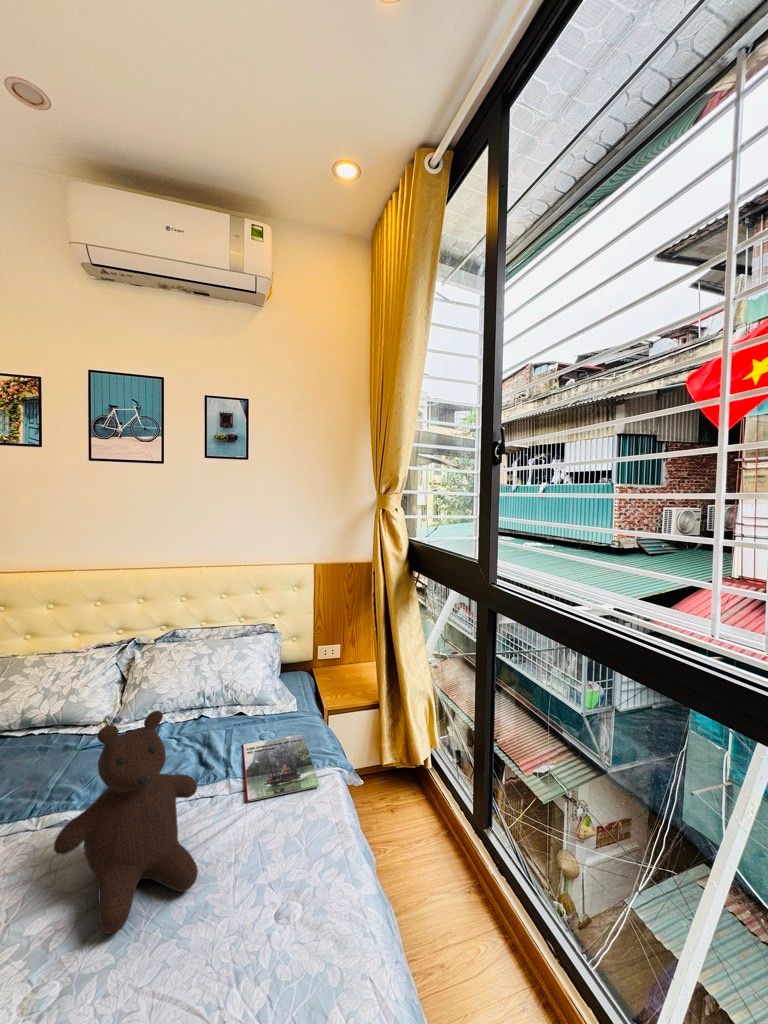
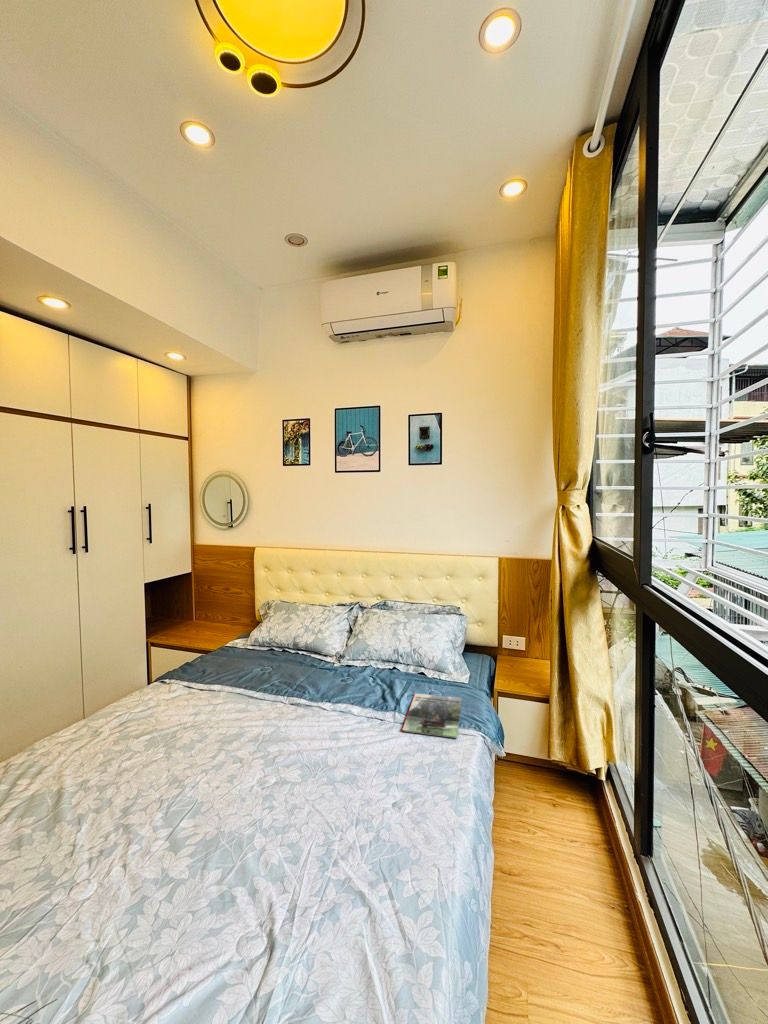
teddy bear: present [53,711,198,934] -> none [281,647,364,773]

